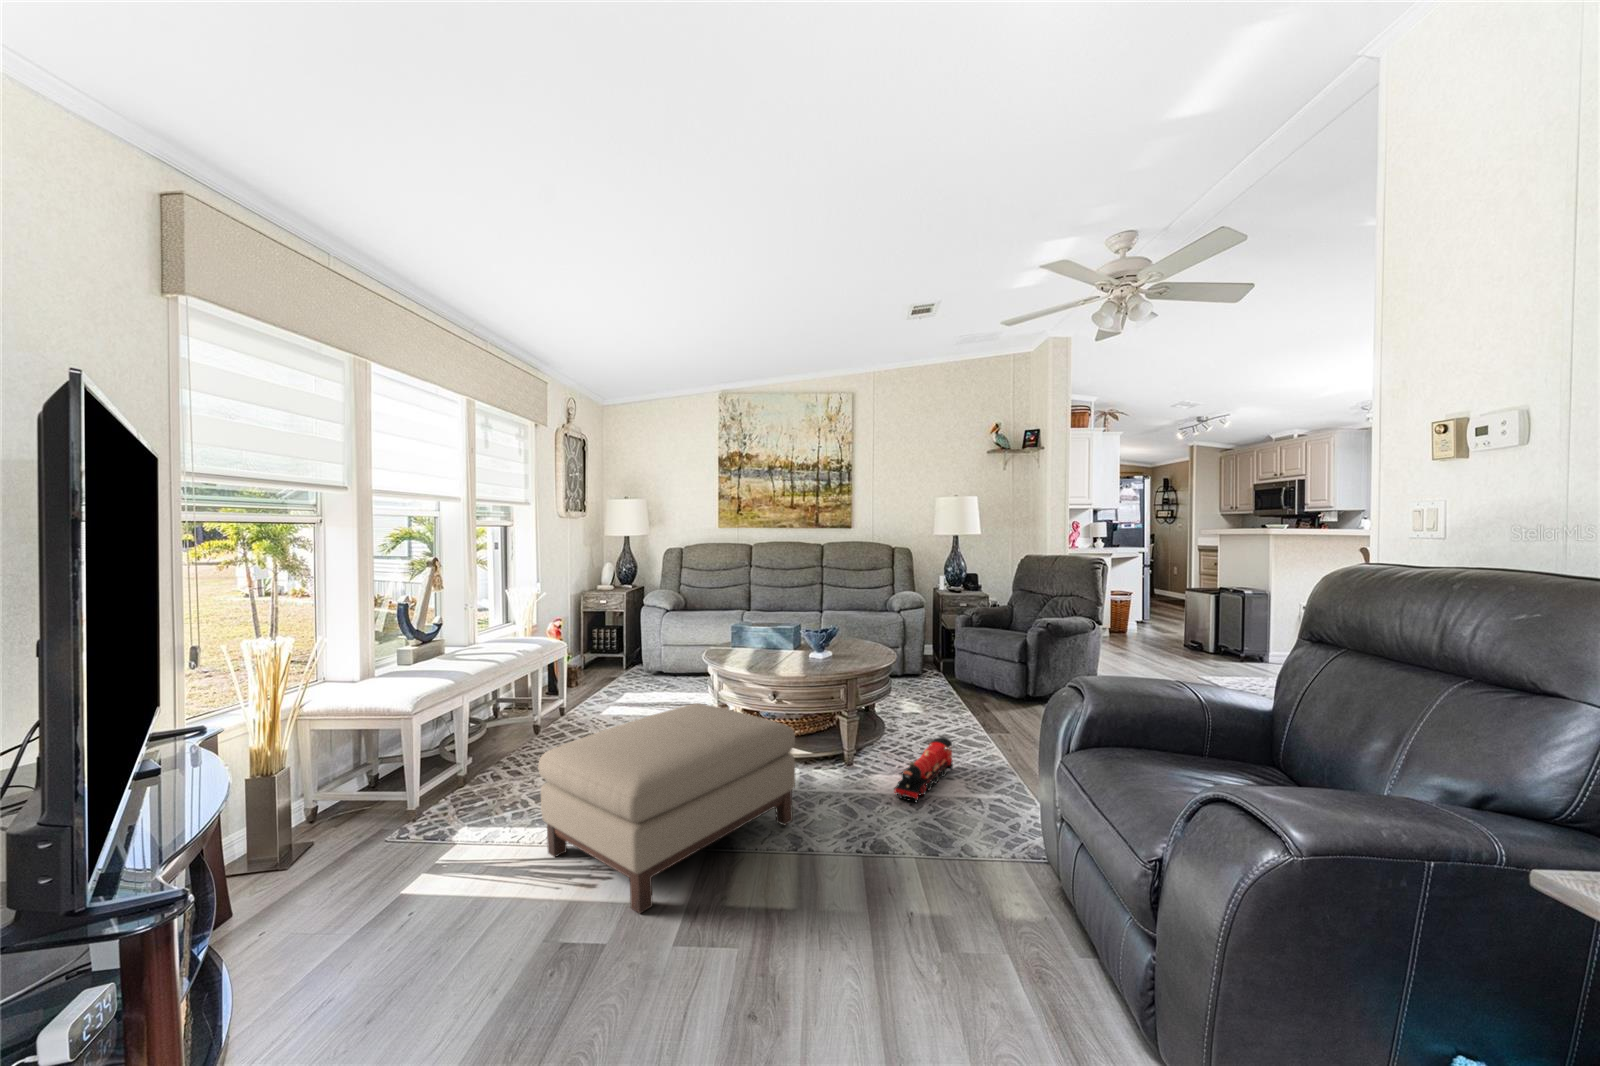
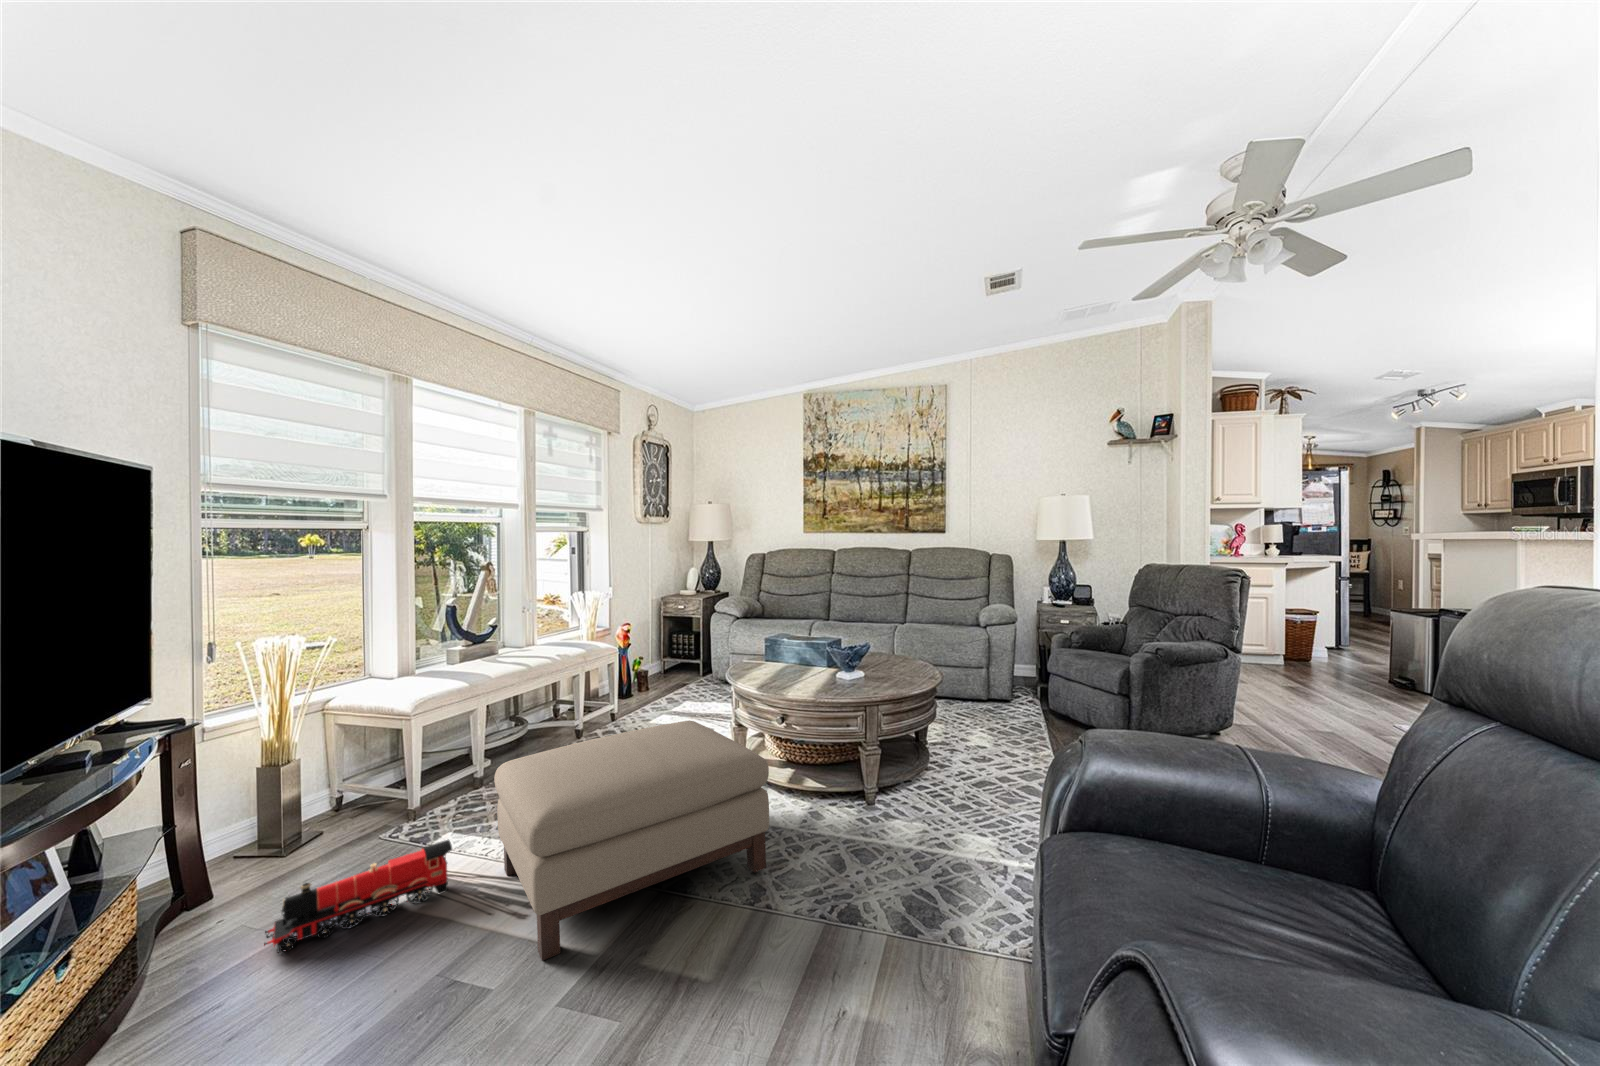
toy train: present [894,737,953,803] -> present [264,840,452,952]

